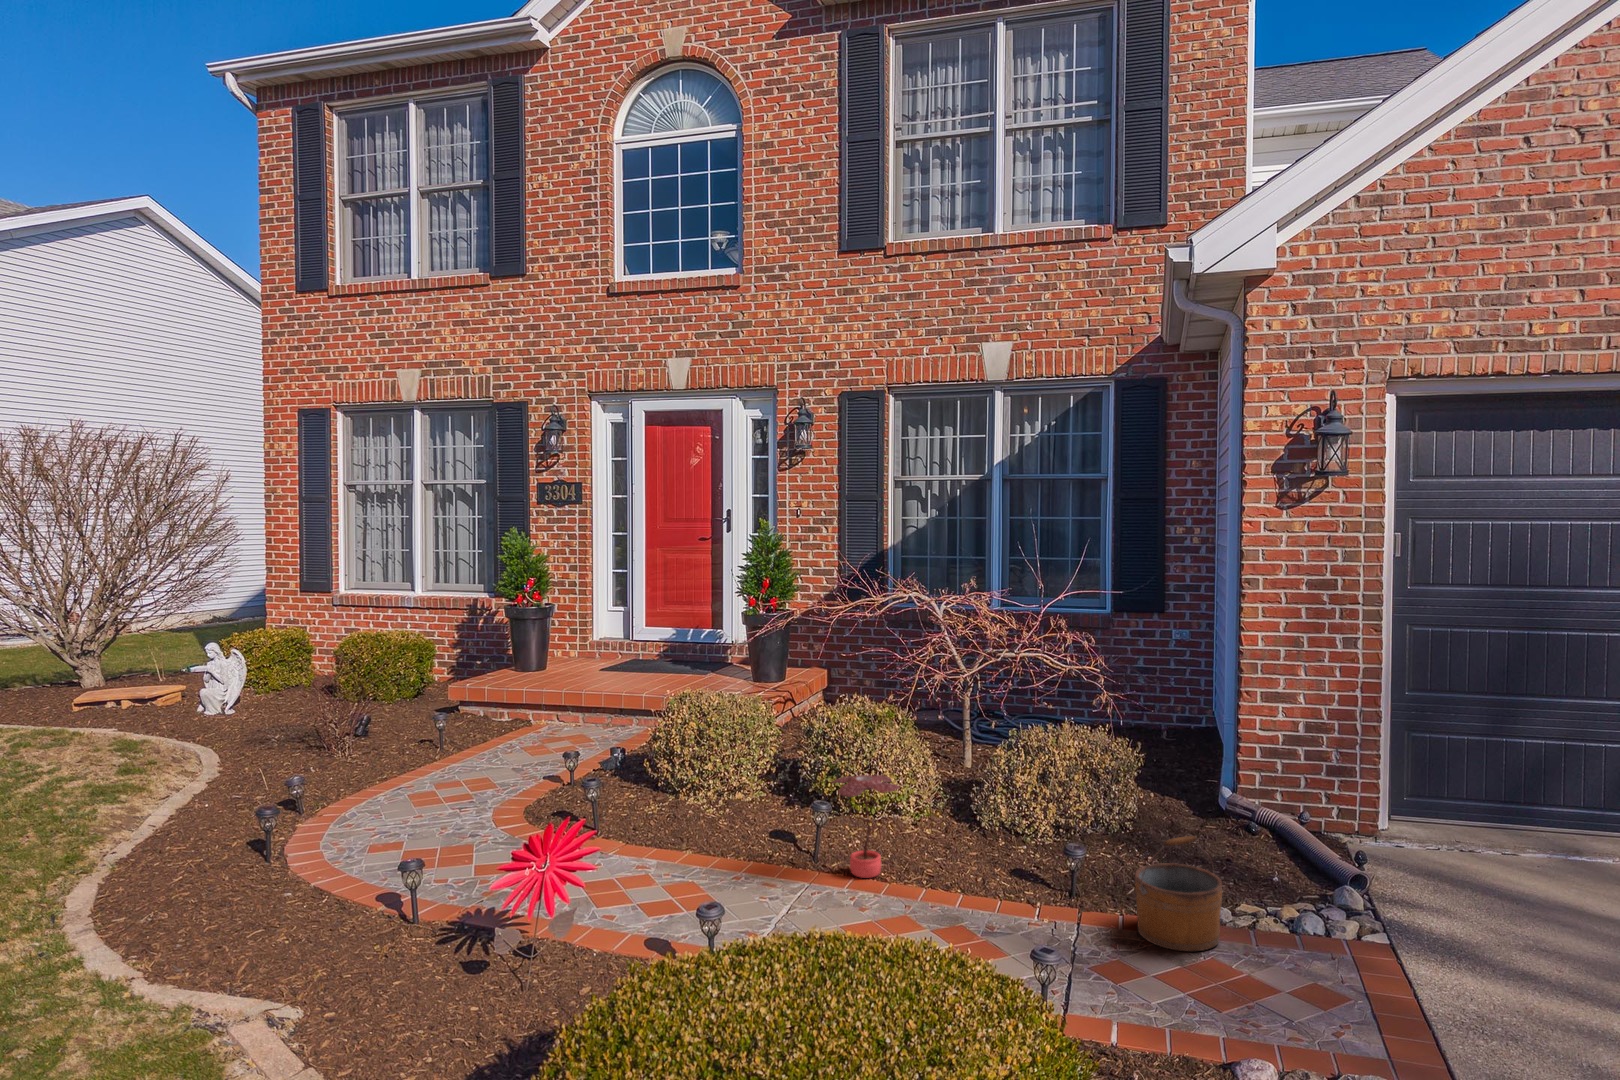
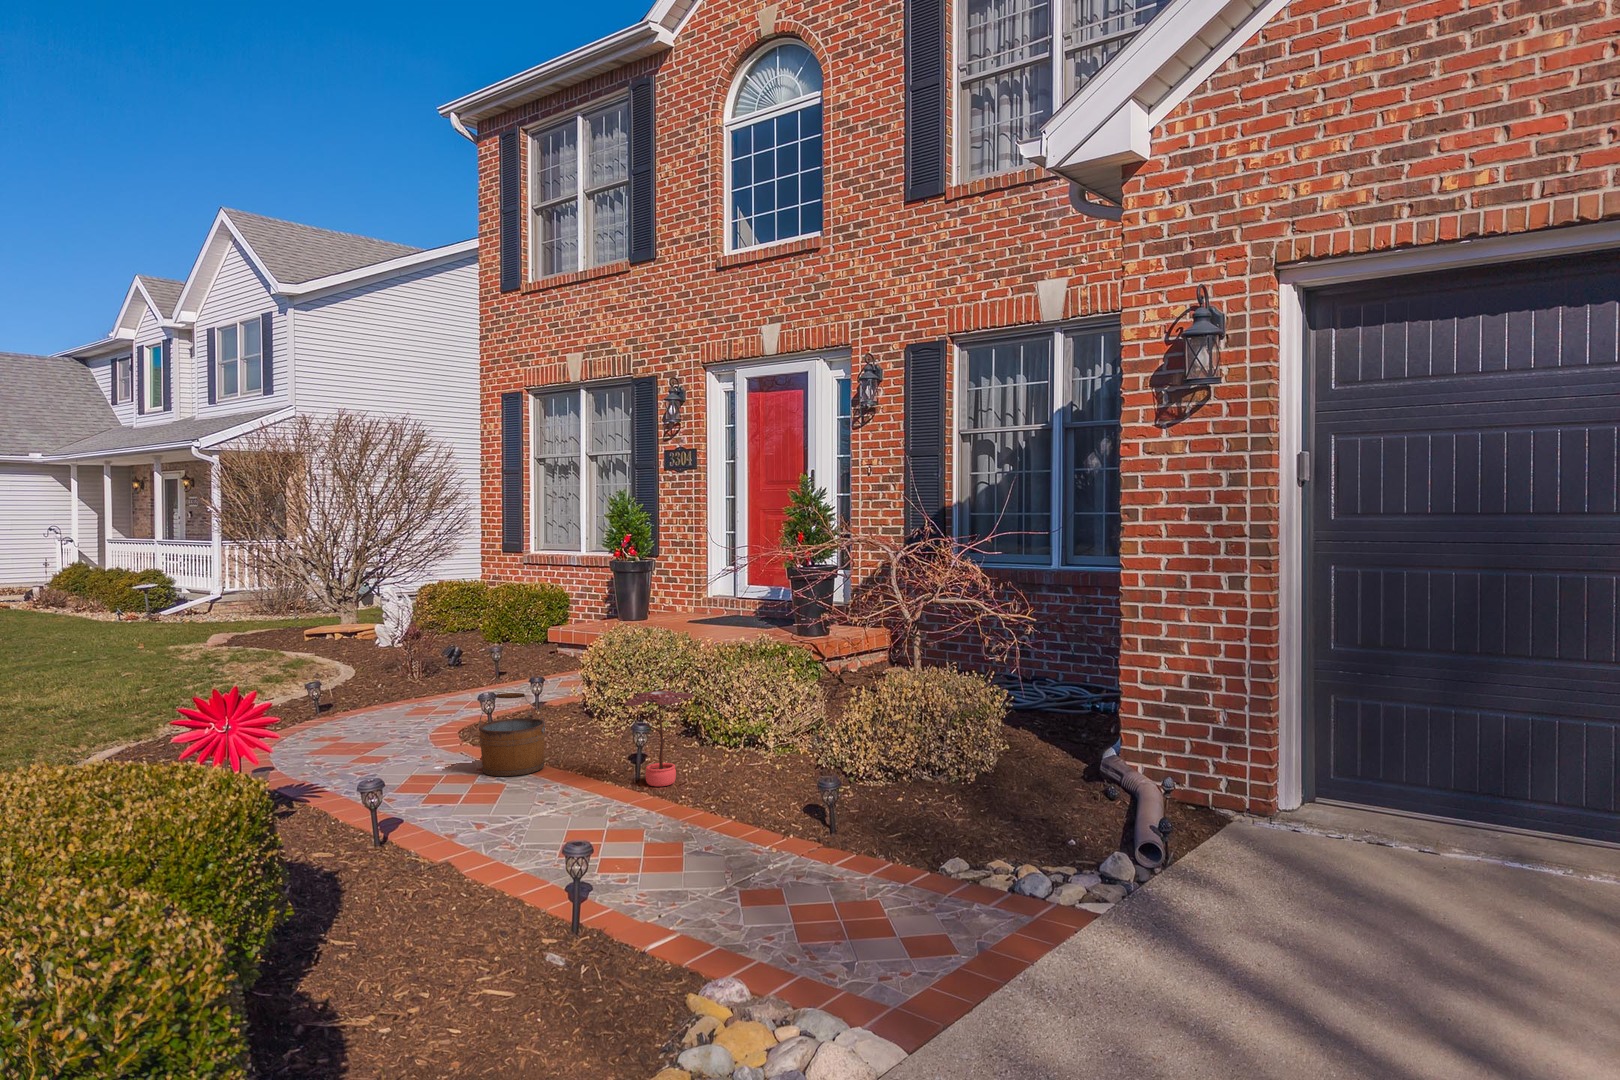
bucket: present [1135,836,1222,951] -> present [479,693,545,776]

